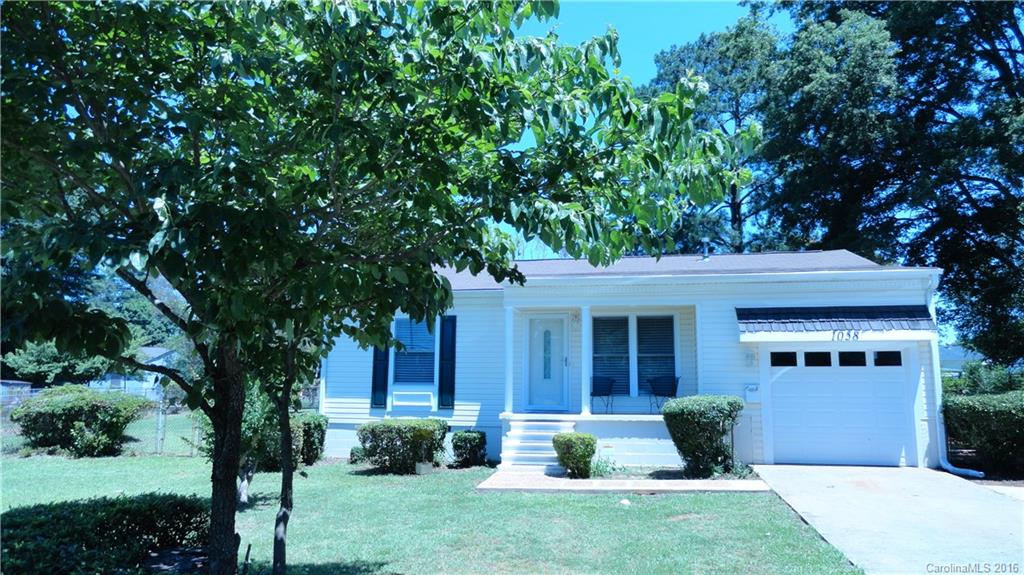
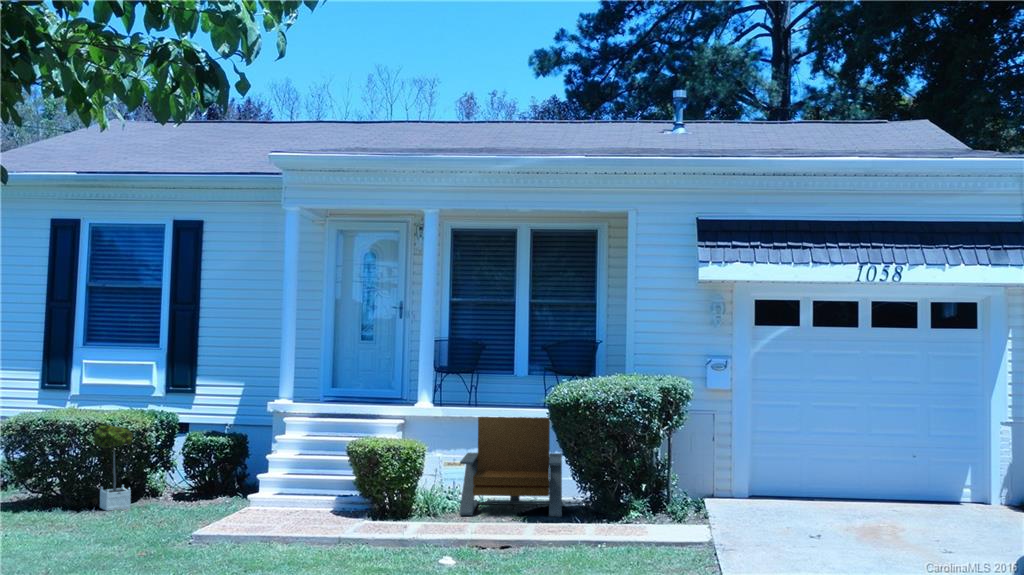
lounge chair: none [613,421,673,476] -> present [459,417,562,517]

